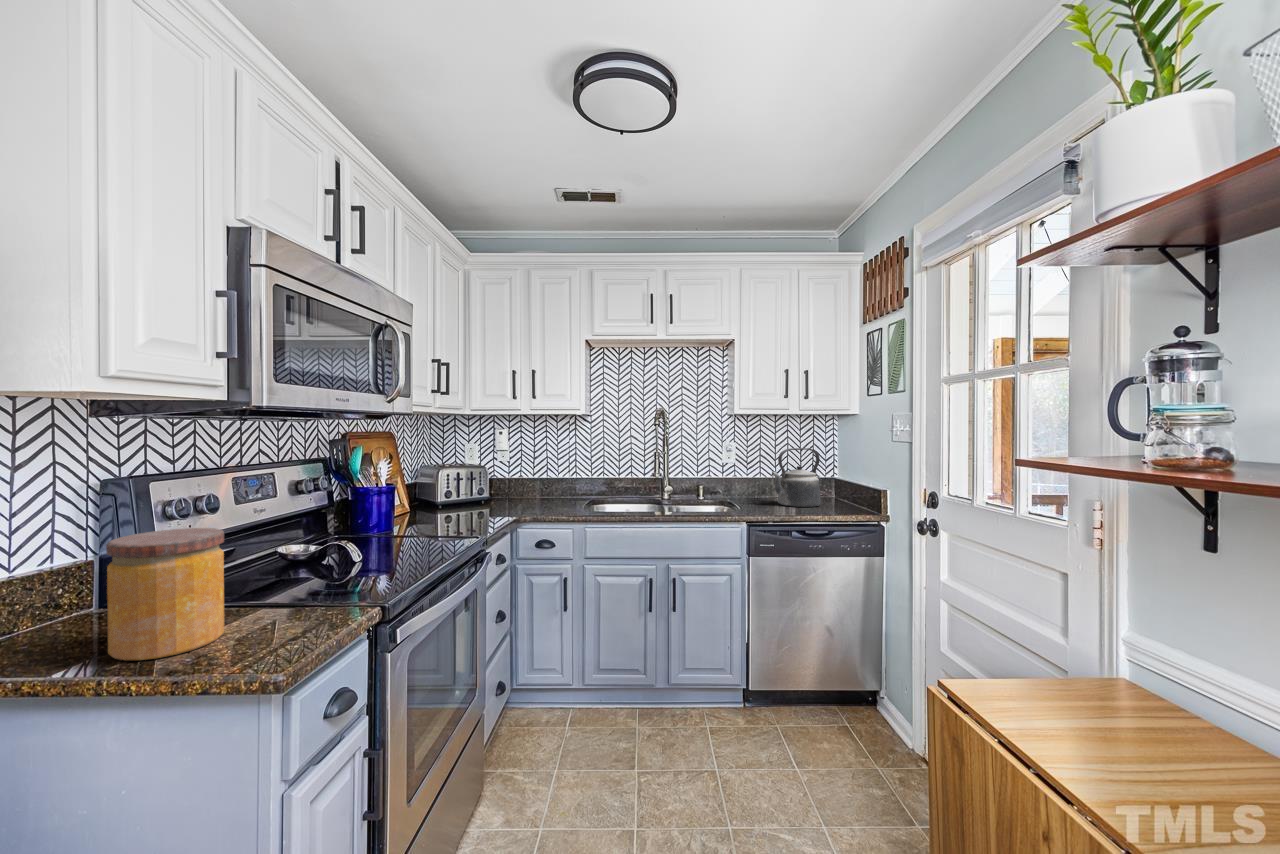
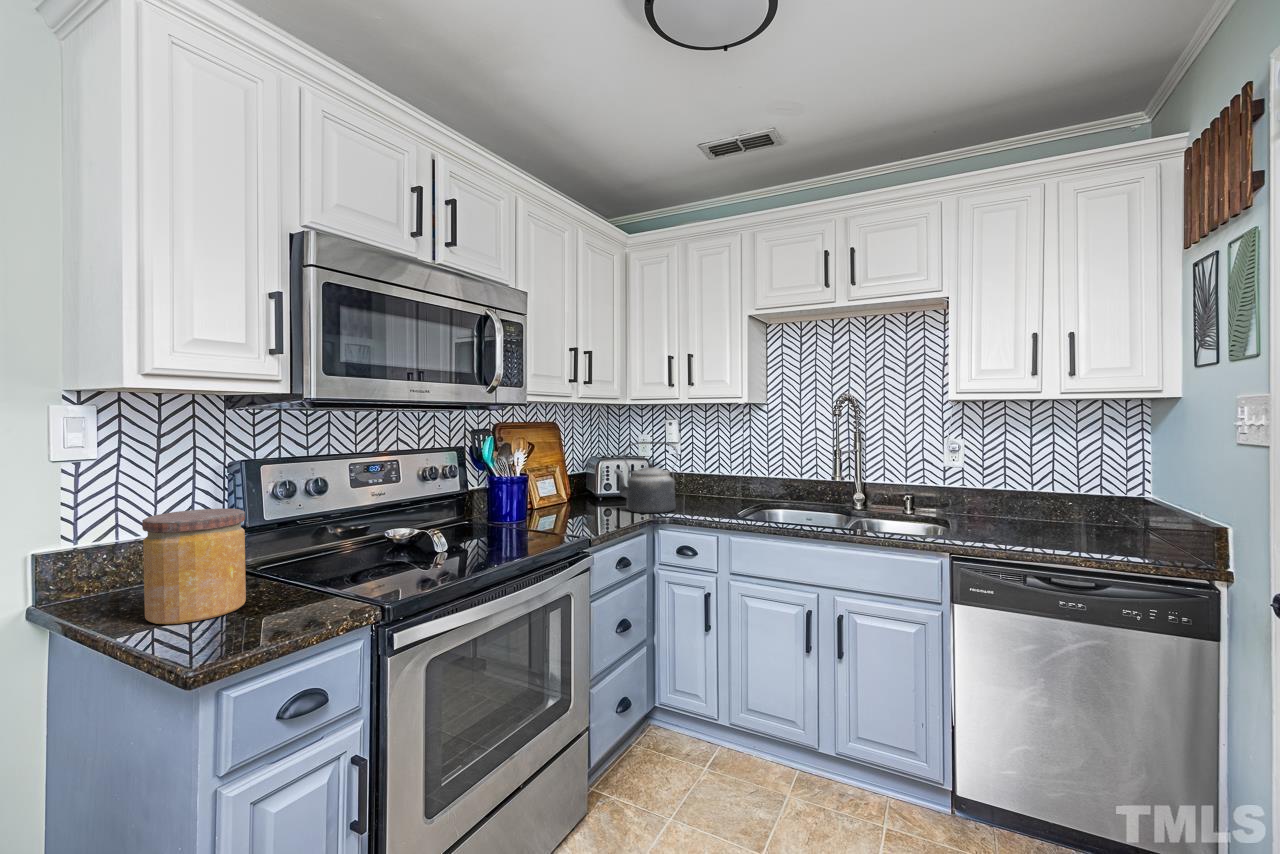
kettle: present [772,448,821,507] -> present [615,442,678,513]

